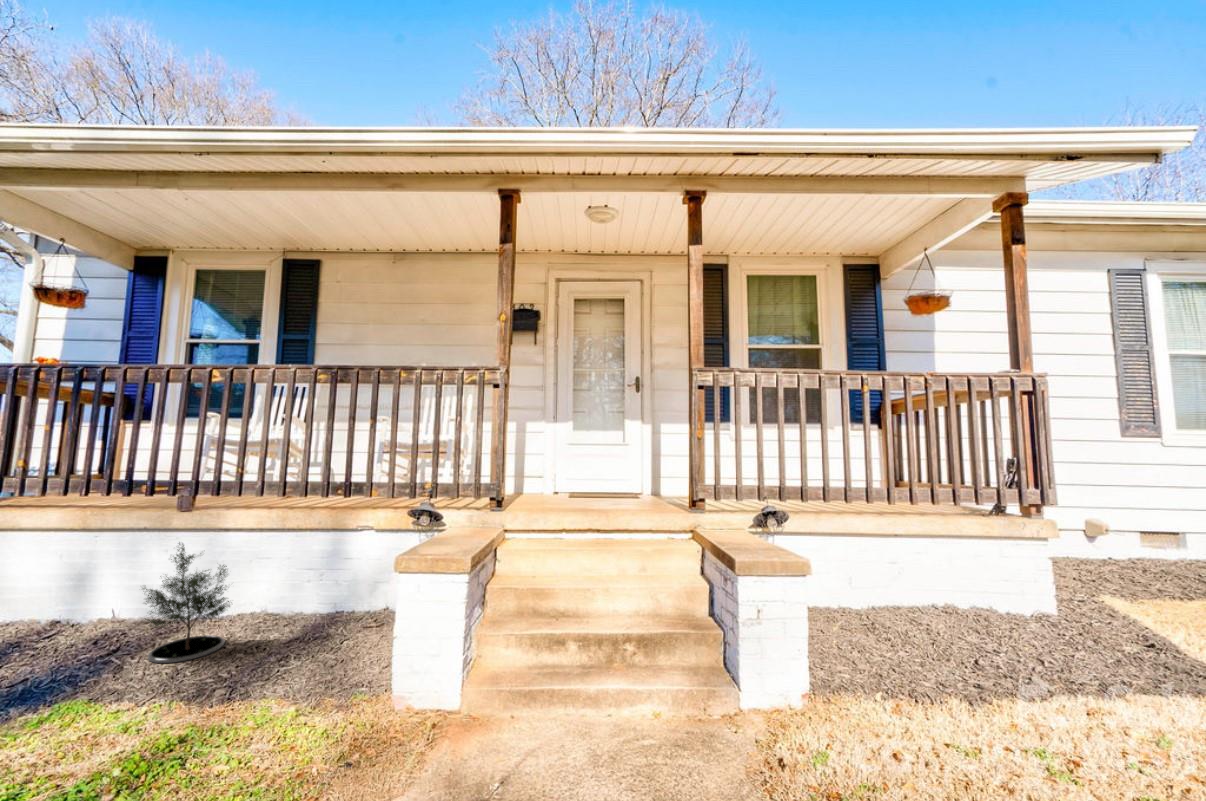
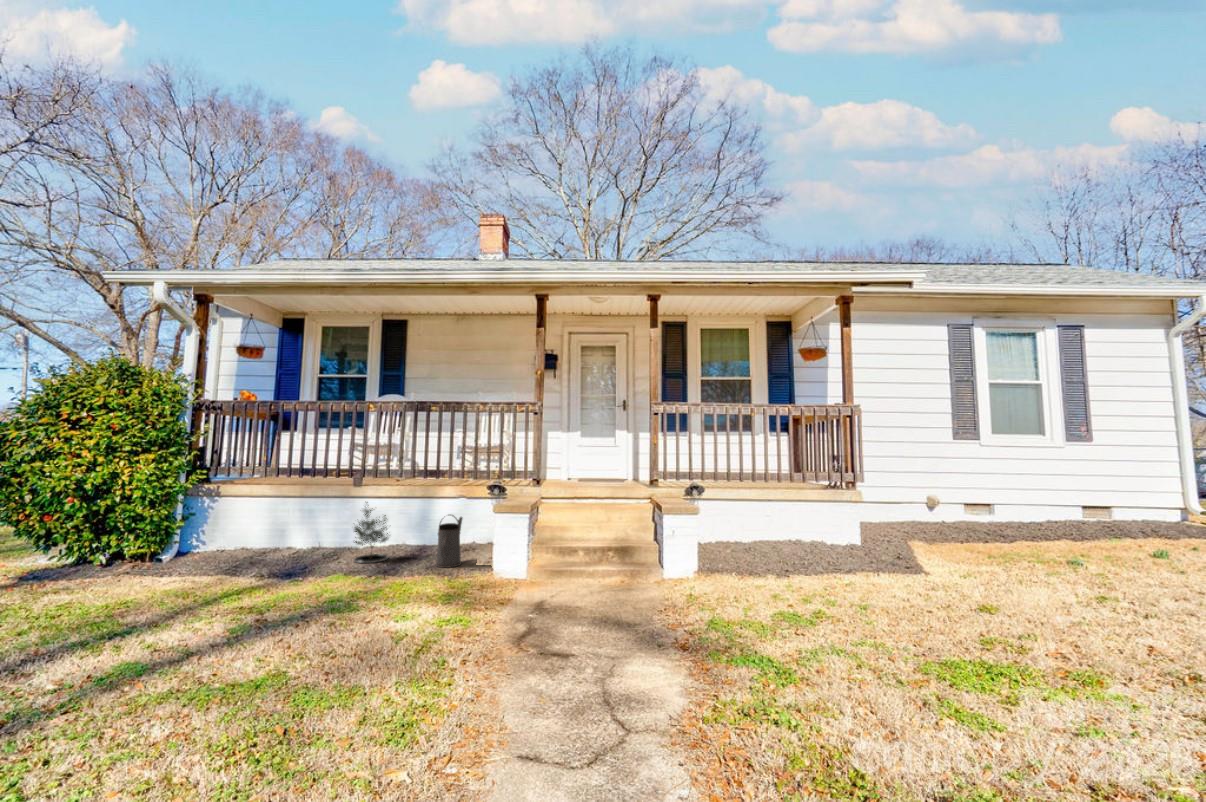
watering can: none [296,566,366,678] -> present [436,515,462,568]

